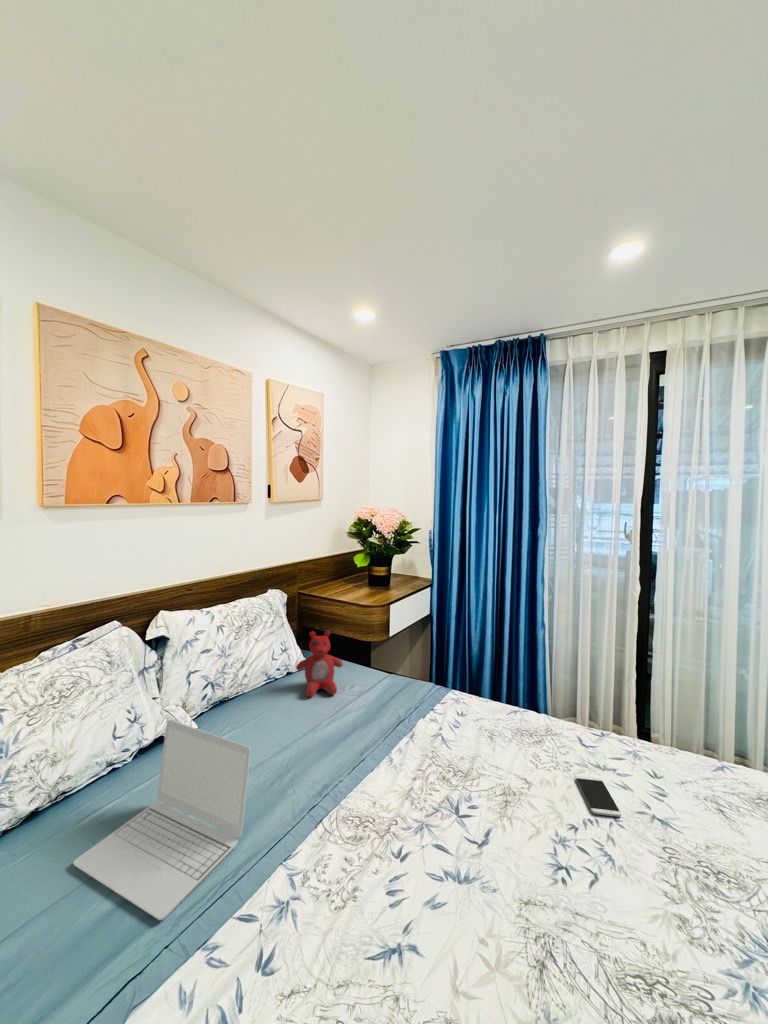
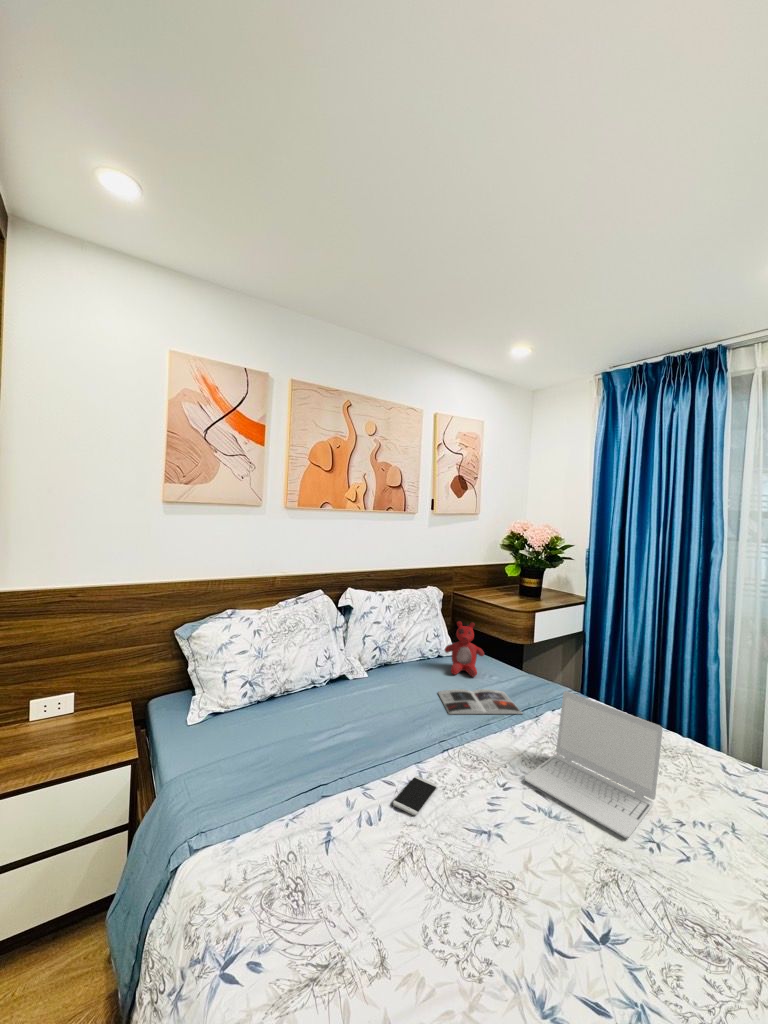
magazine: none [294,707,397,759] -> present [438,689,522,714]
laptop: present [73,720,251,920] -> present [525,691,662,838]
smartphone: present [576,776,621,817] -> present [393,776,437,815]

